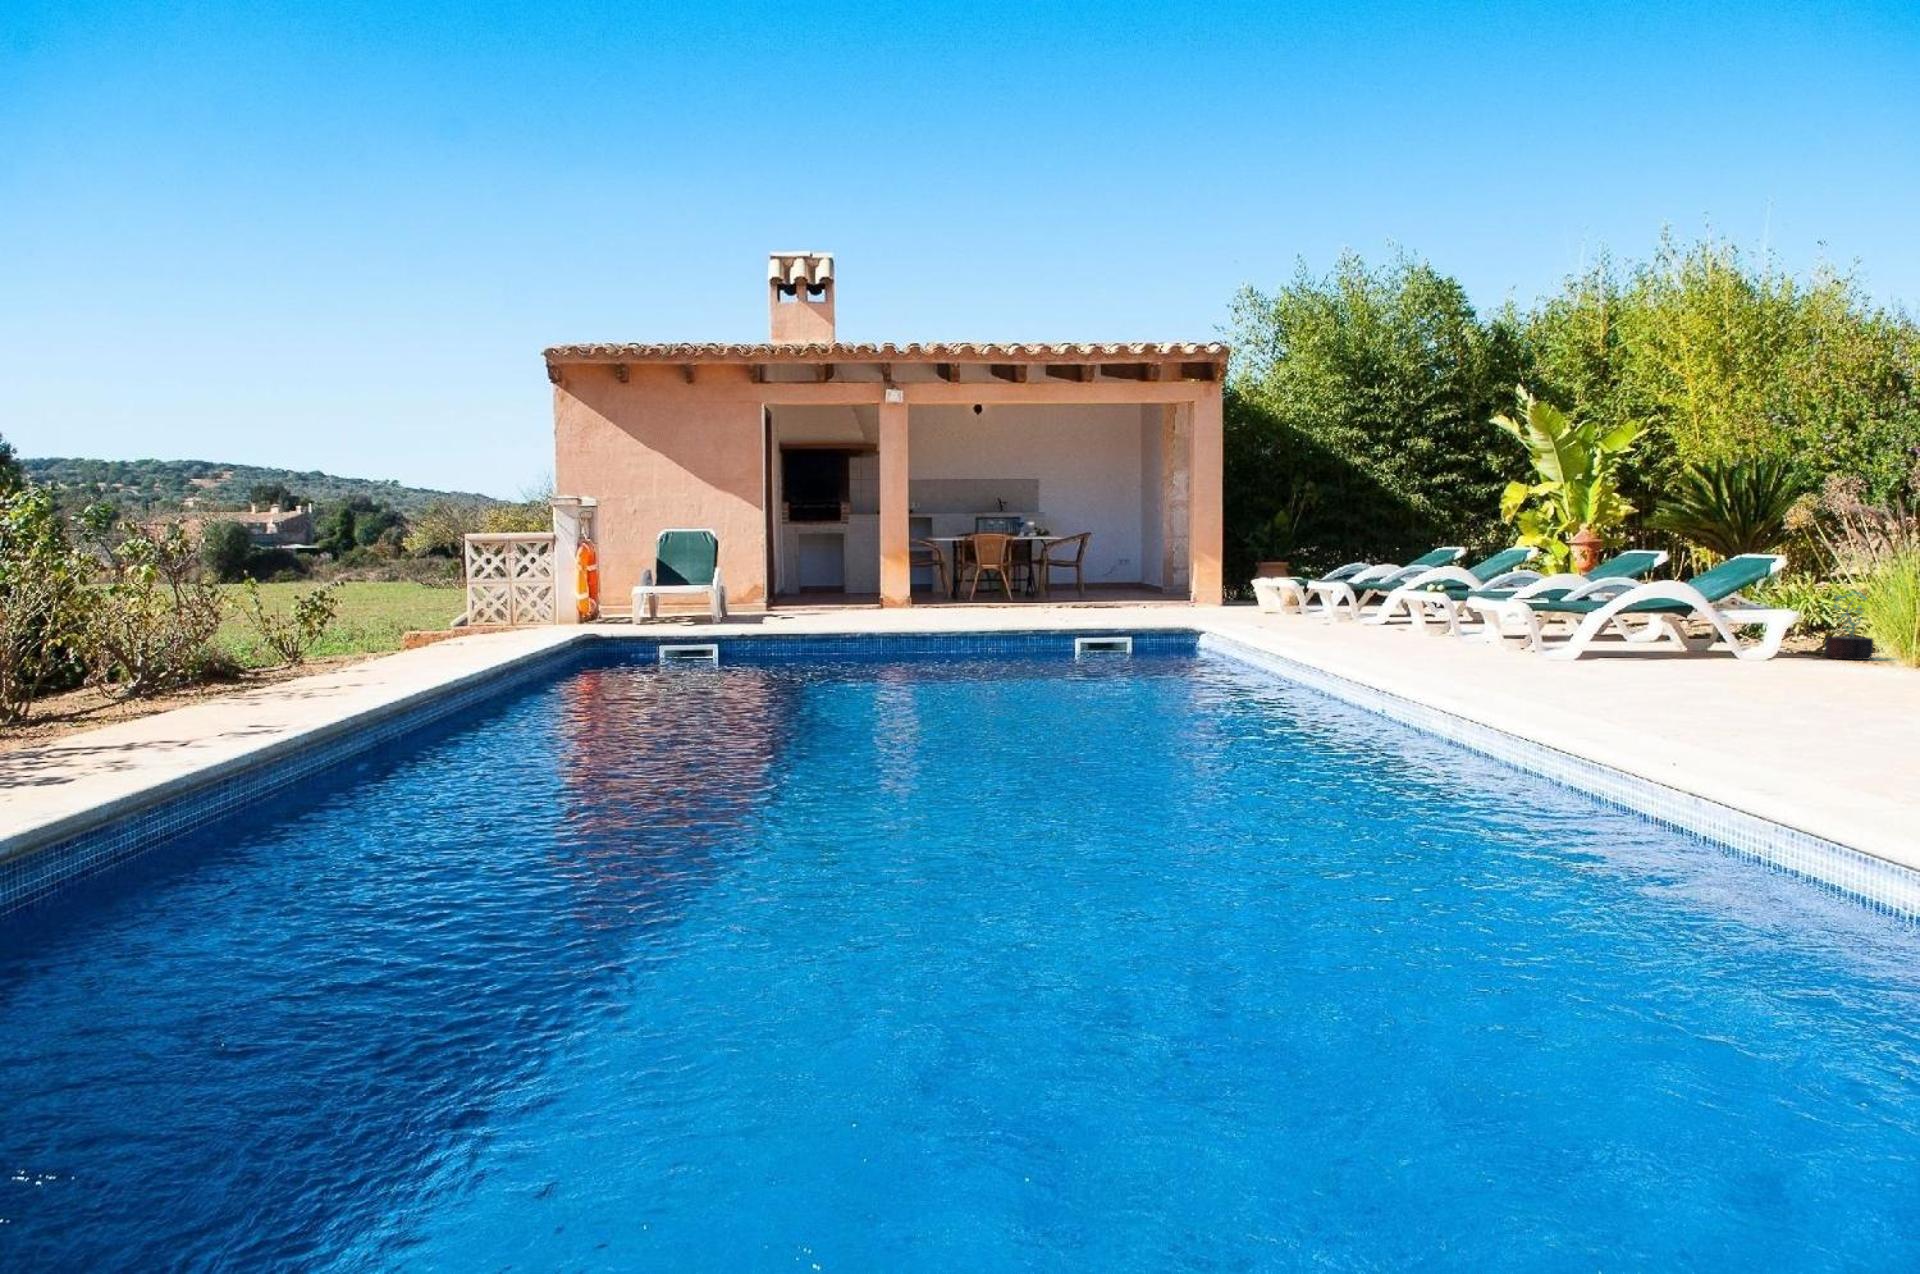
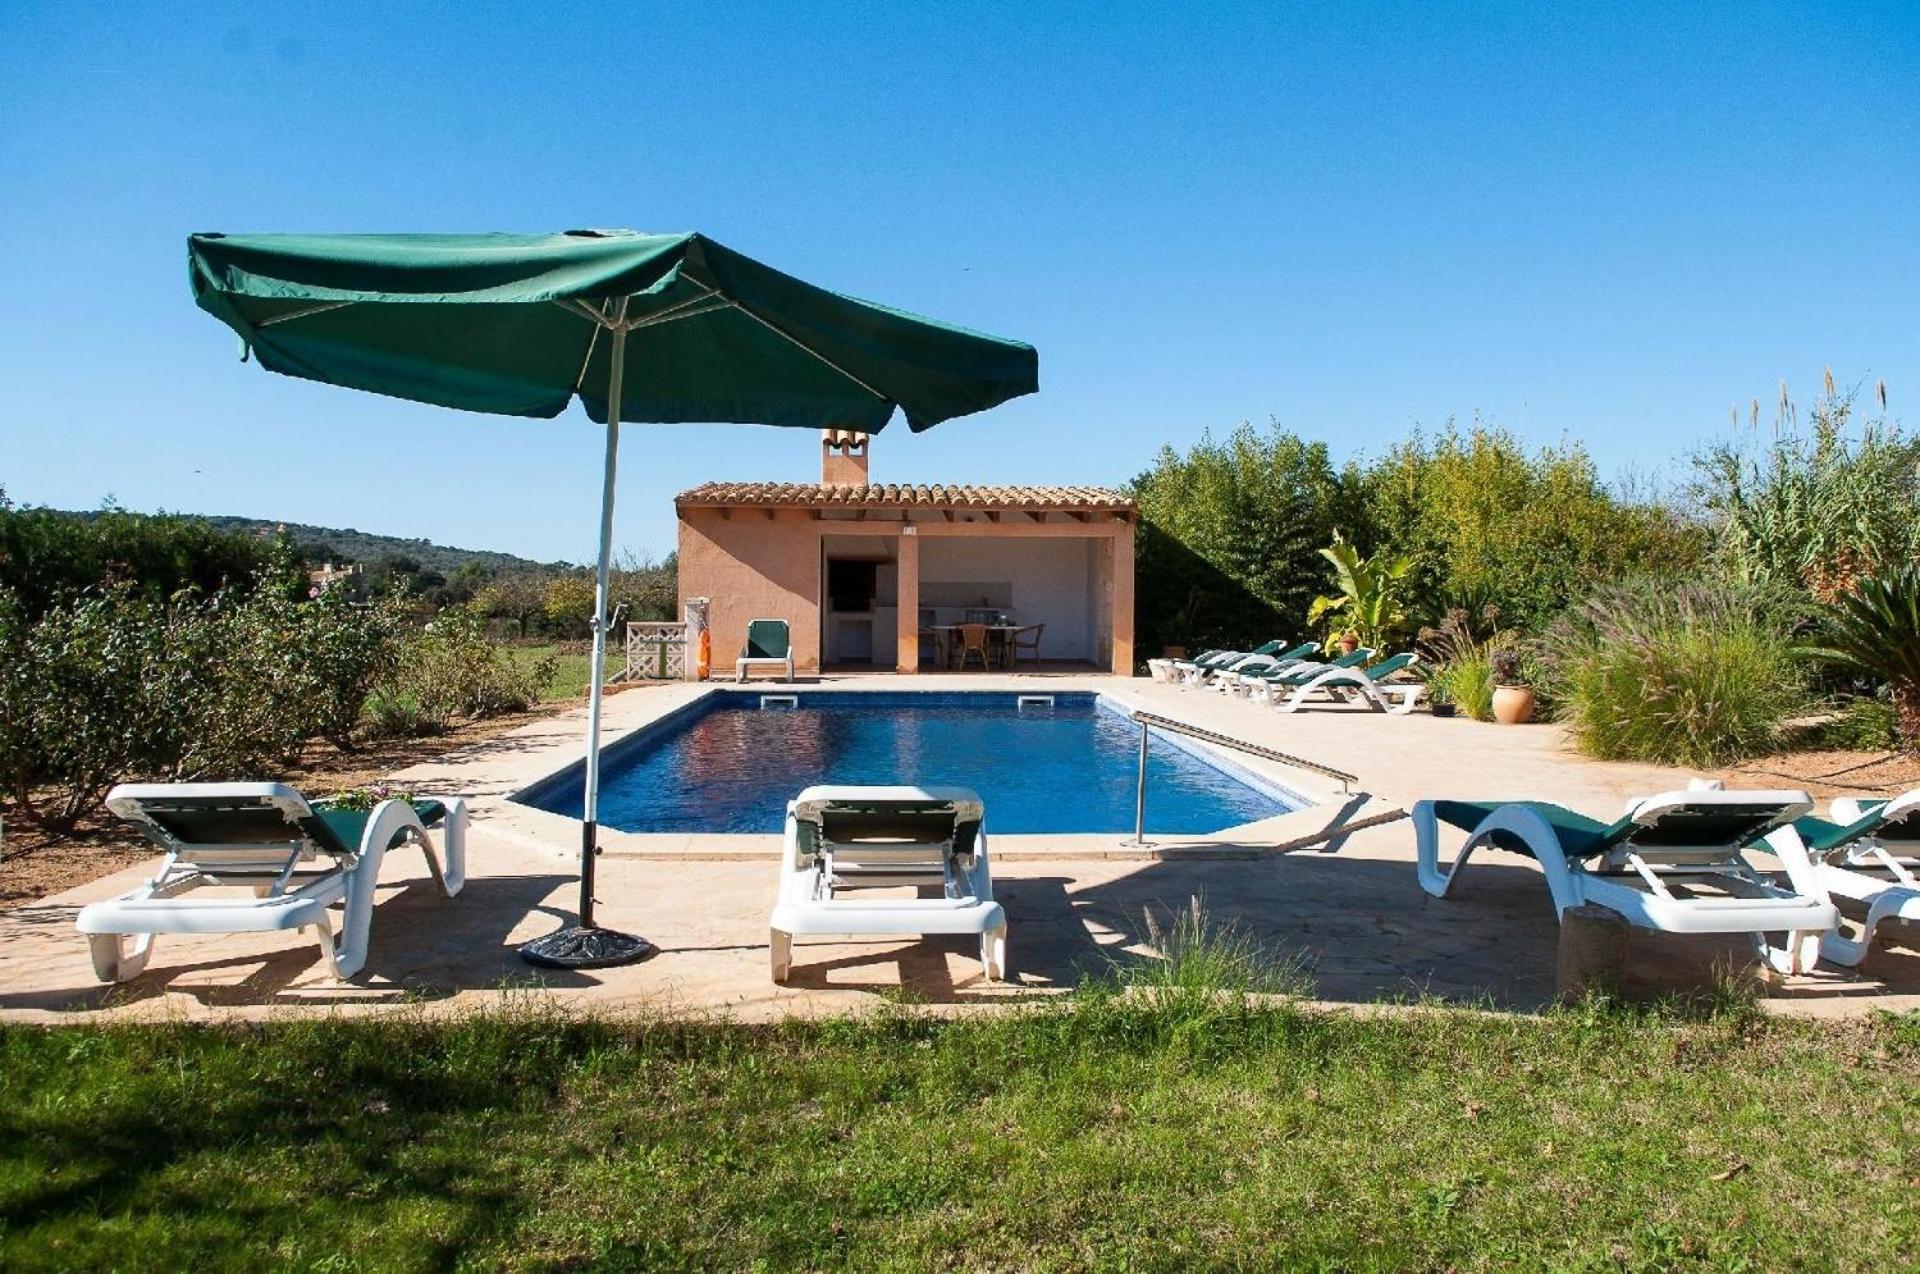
side table: none [483,561,559,618] -> present [639,640,687,678]

